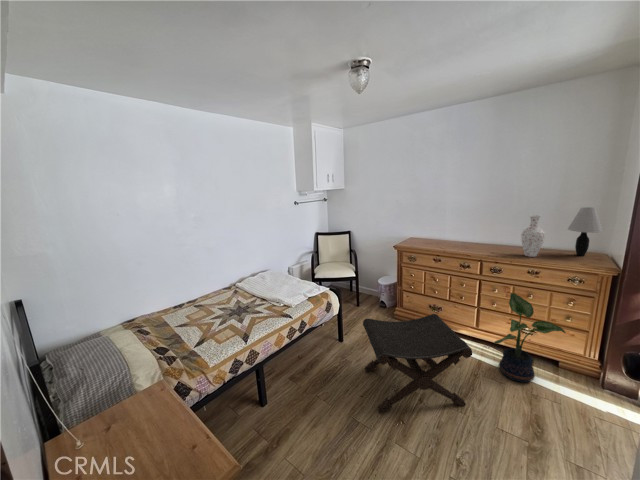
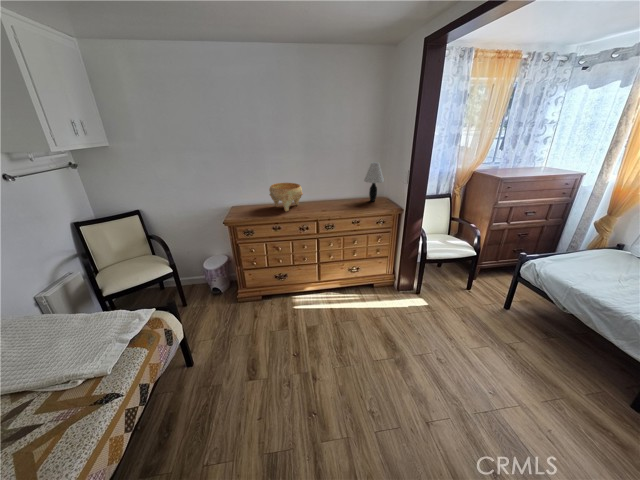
vase: present [521,215,545,257] -> none [341,171,357,209]
decorative bowl: none [443,221,480,248] -> present [269,183,303,211]
potted plant: present [494,293,565,382] -> none [342,243,385,314]
footstool: present [363,314,472,413] -> none [235,287,355,426]

